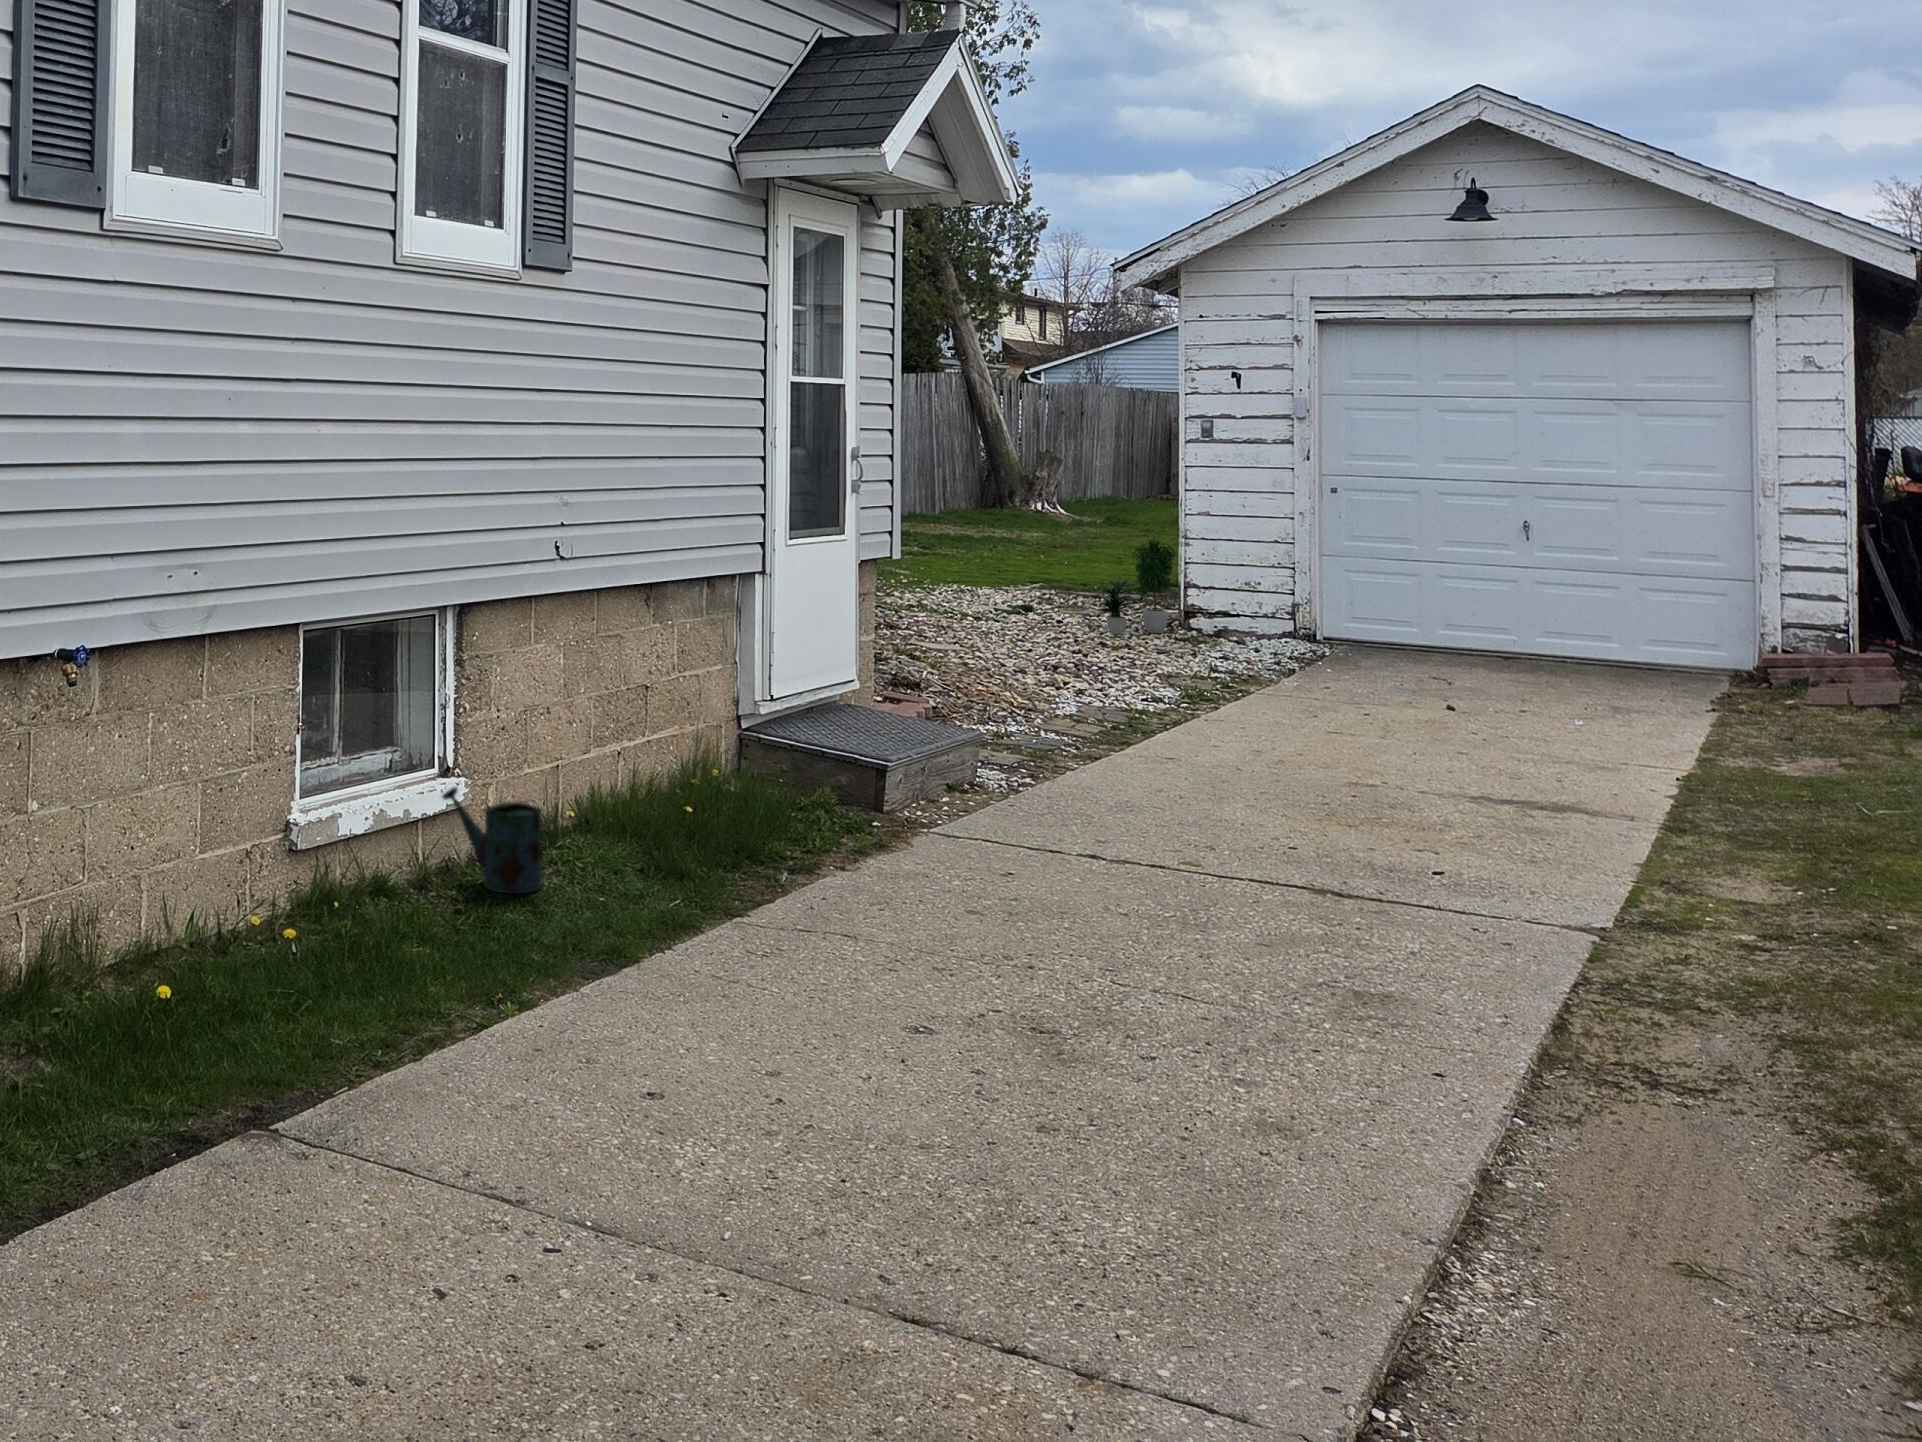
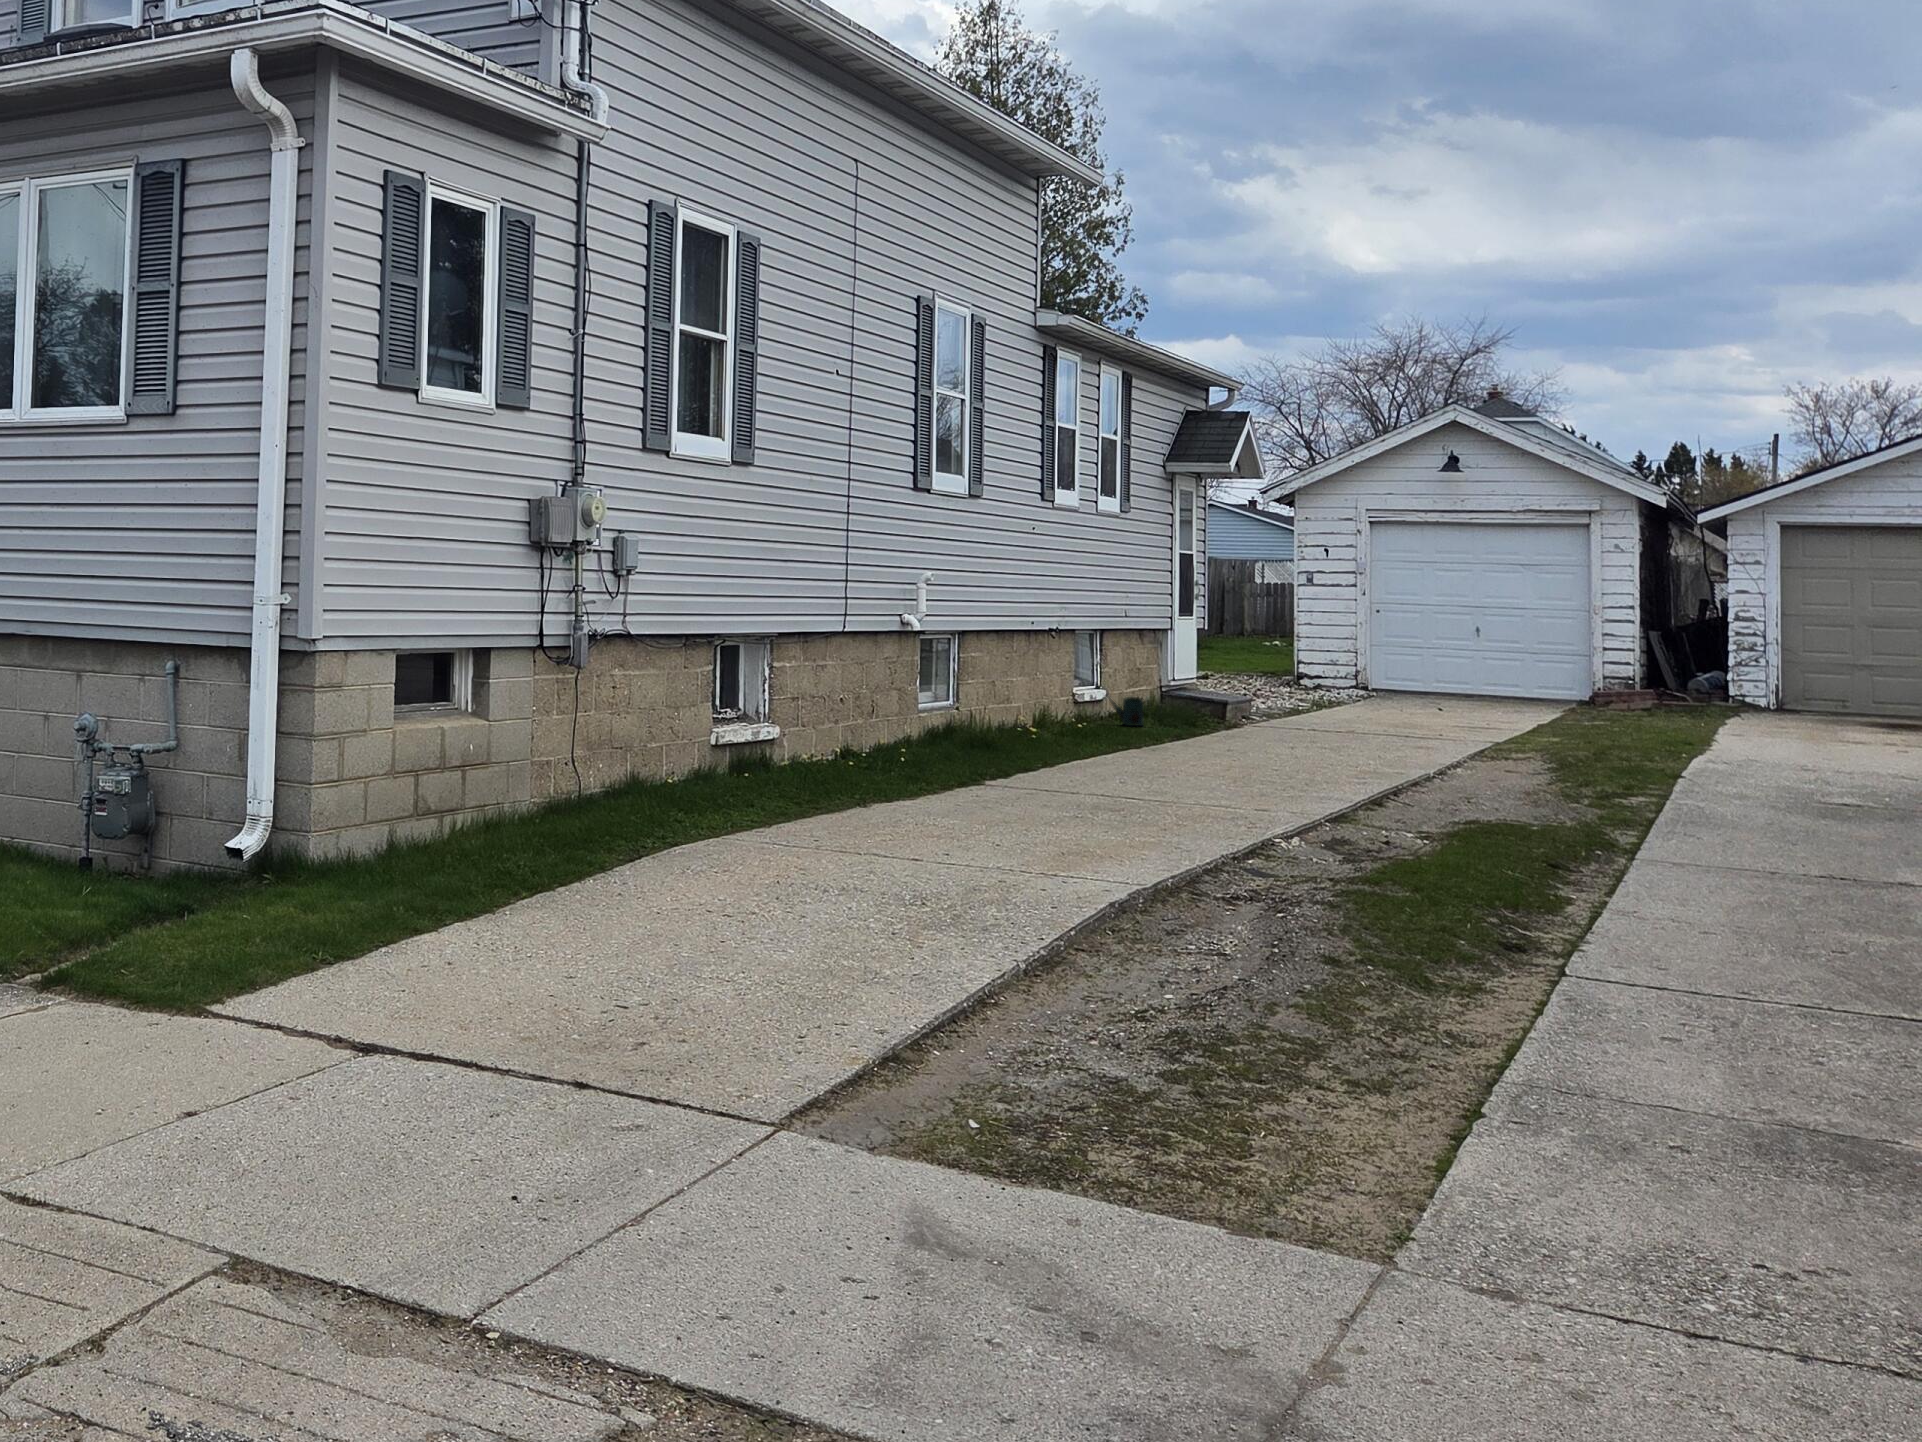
potted plant: present [1096,537,1176,634] -> none [1252,638,1297,690]

